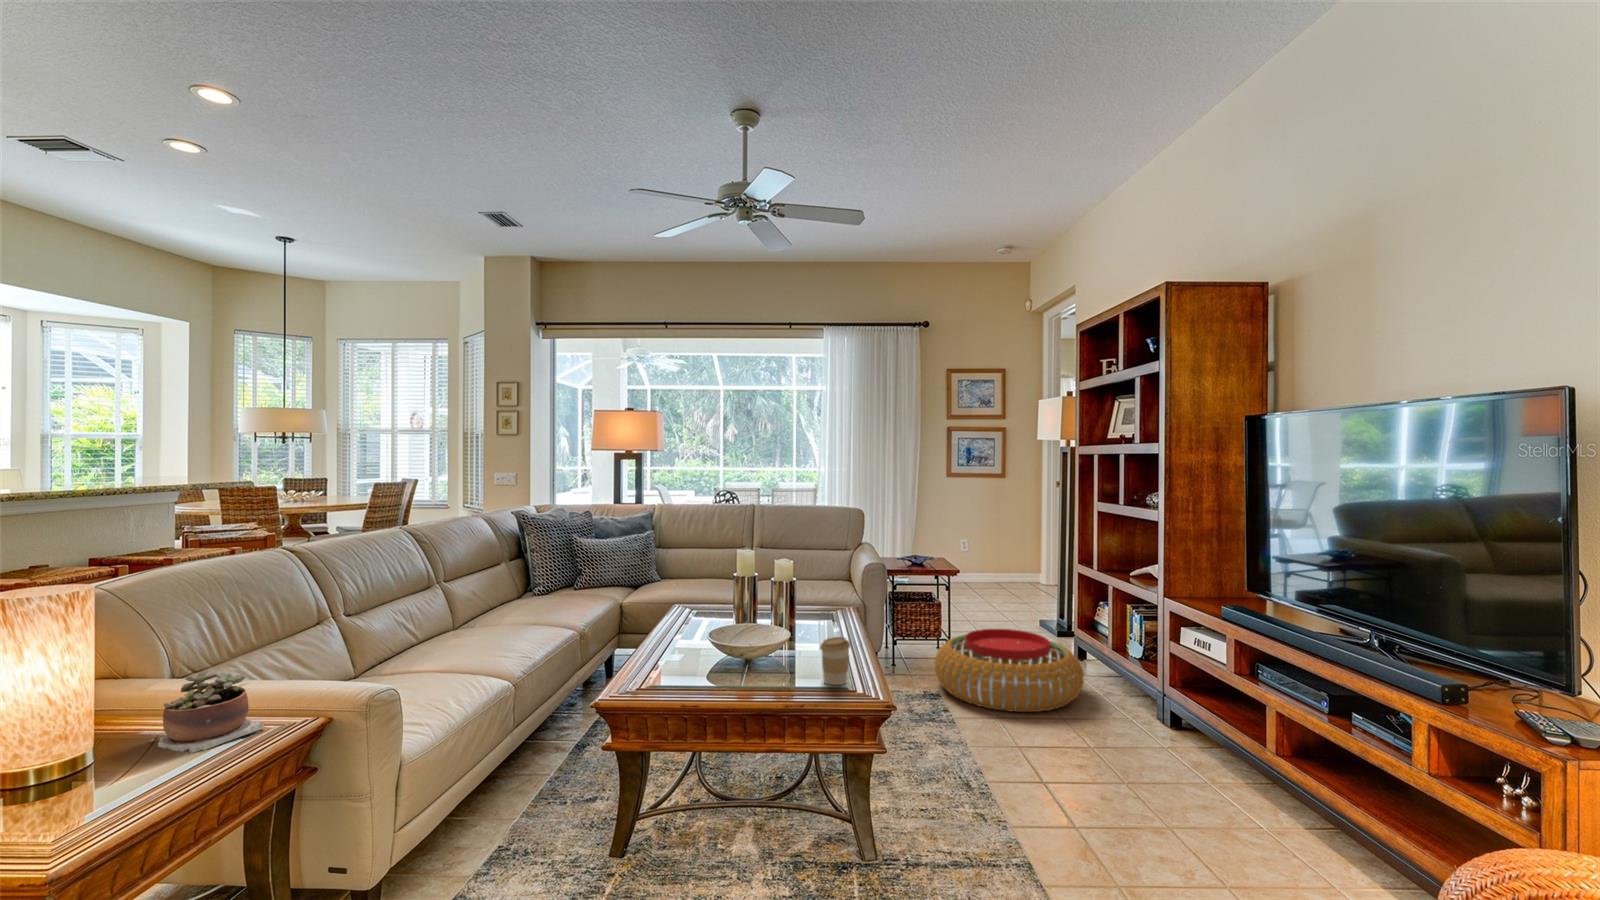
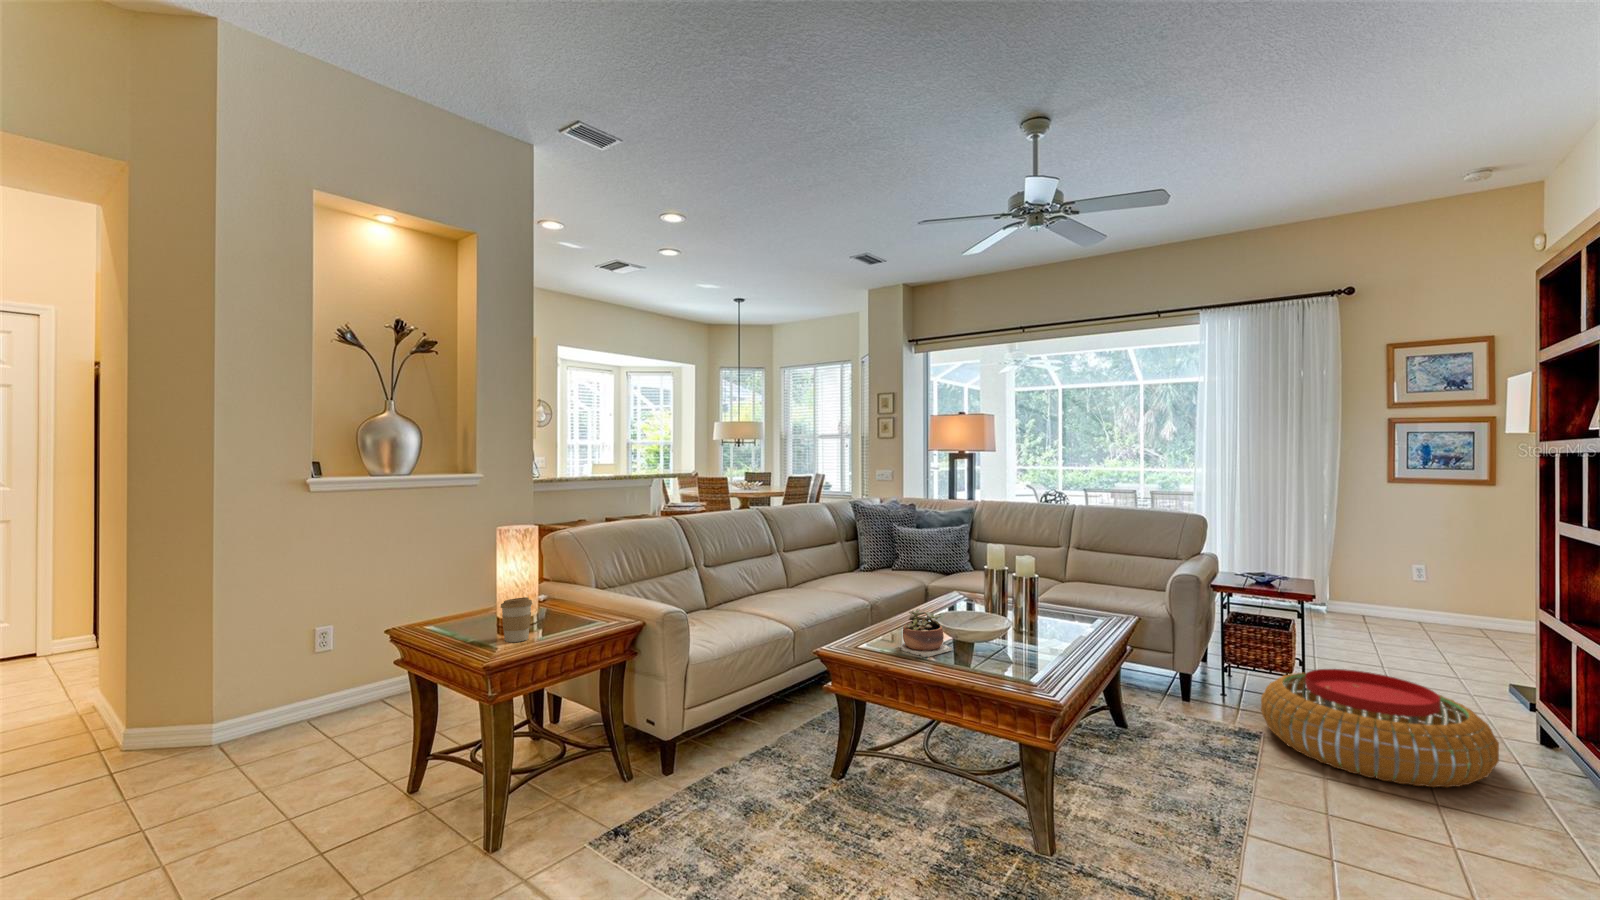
coffee cup: present [820,637,850,685] -> present [501,597,532,642]
succulent plant: present [151,670,265,754] -> present [899,609,952,657]

